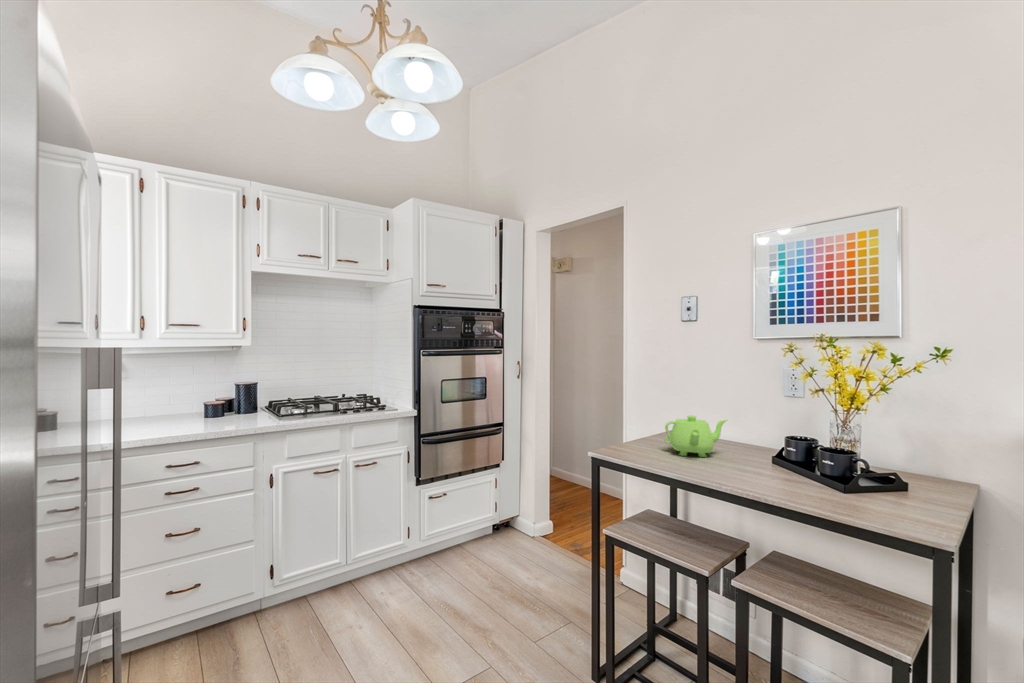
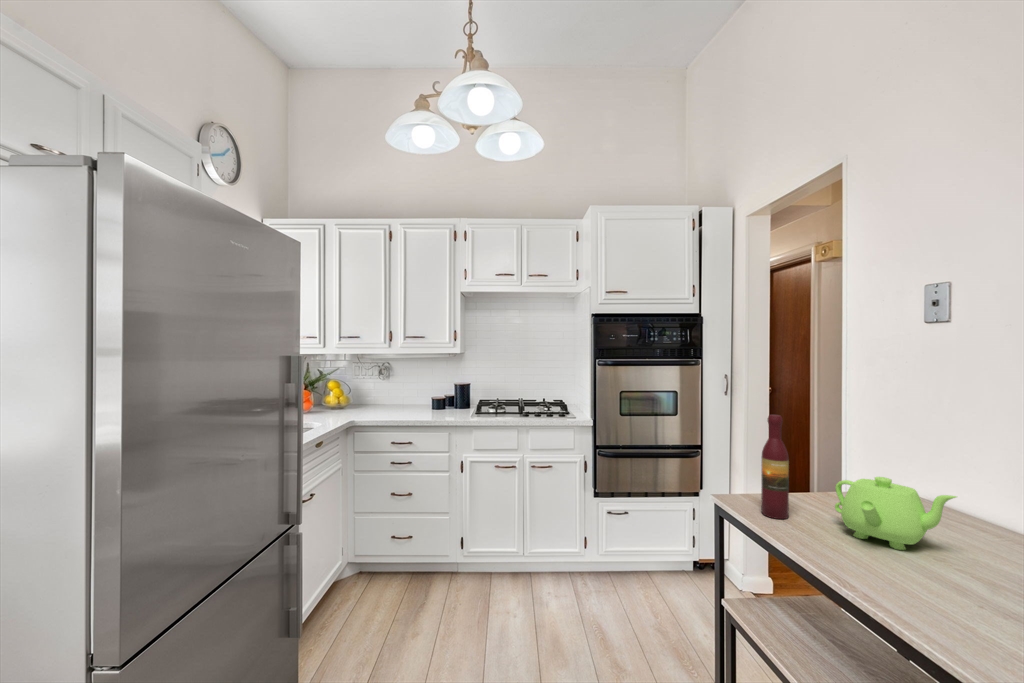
wine bottle: none [623,382,640,455] -> present [761,415,789,519]

